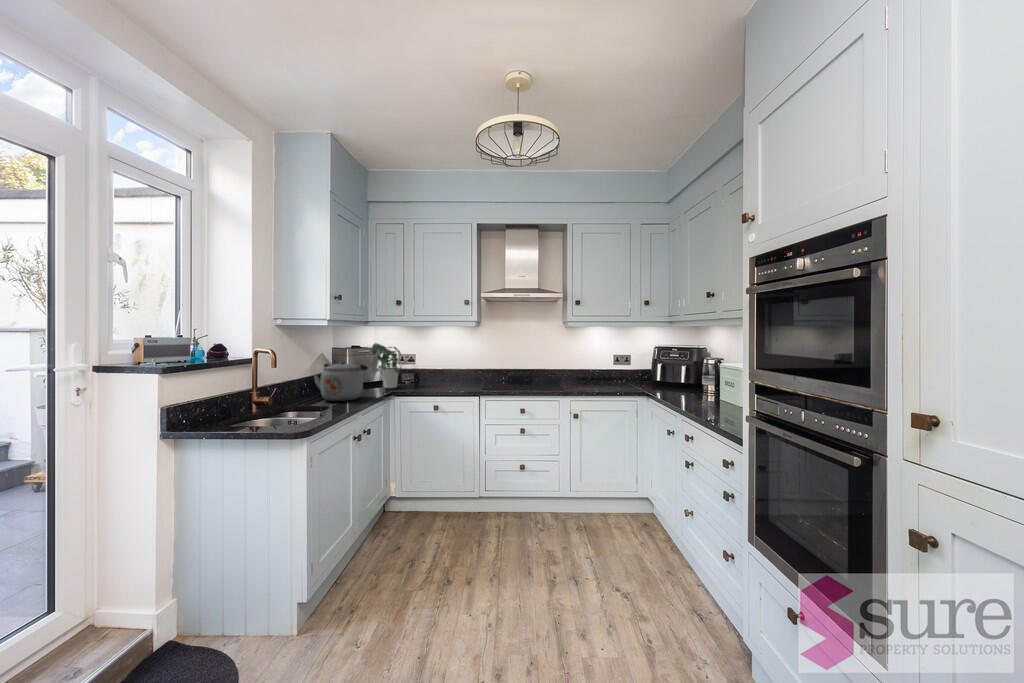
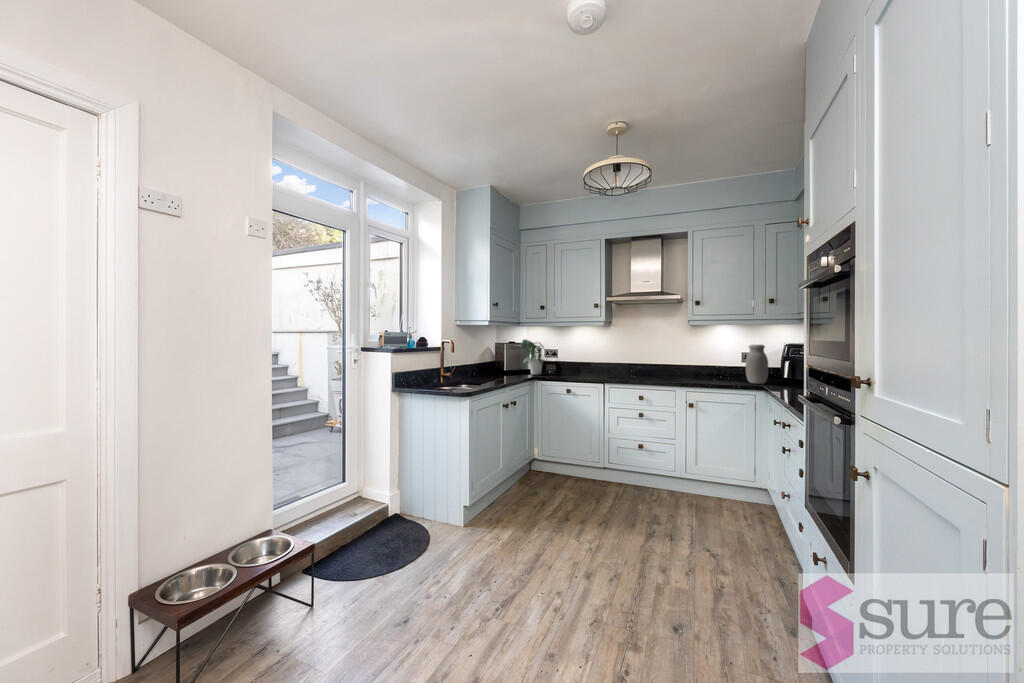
jar: none [626,348,647,389] -> present [746,345,768,384]
kettle: present [314,361,367,401] -> none [480,351,517,380]

